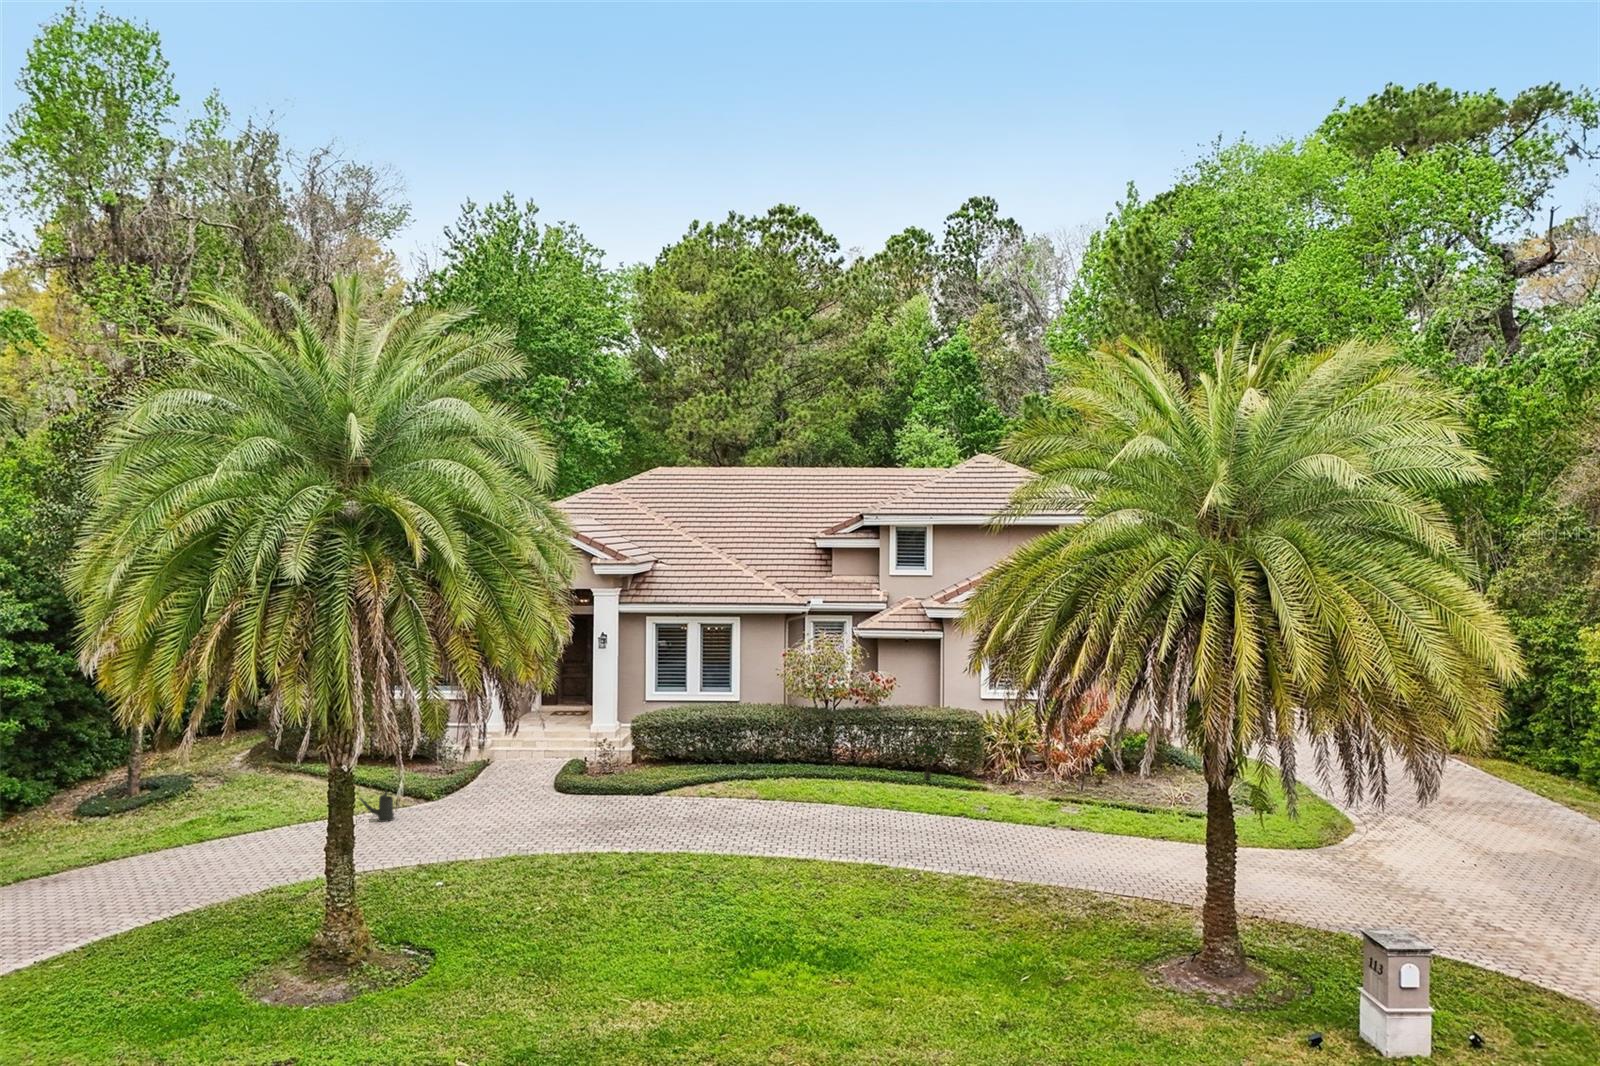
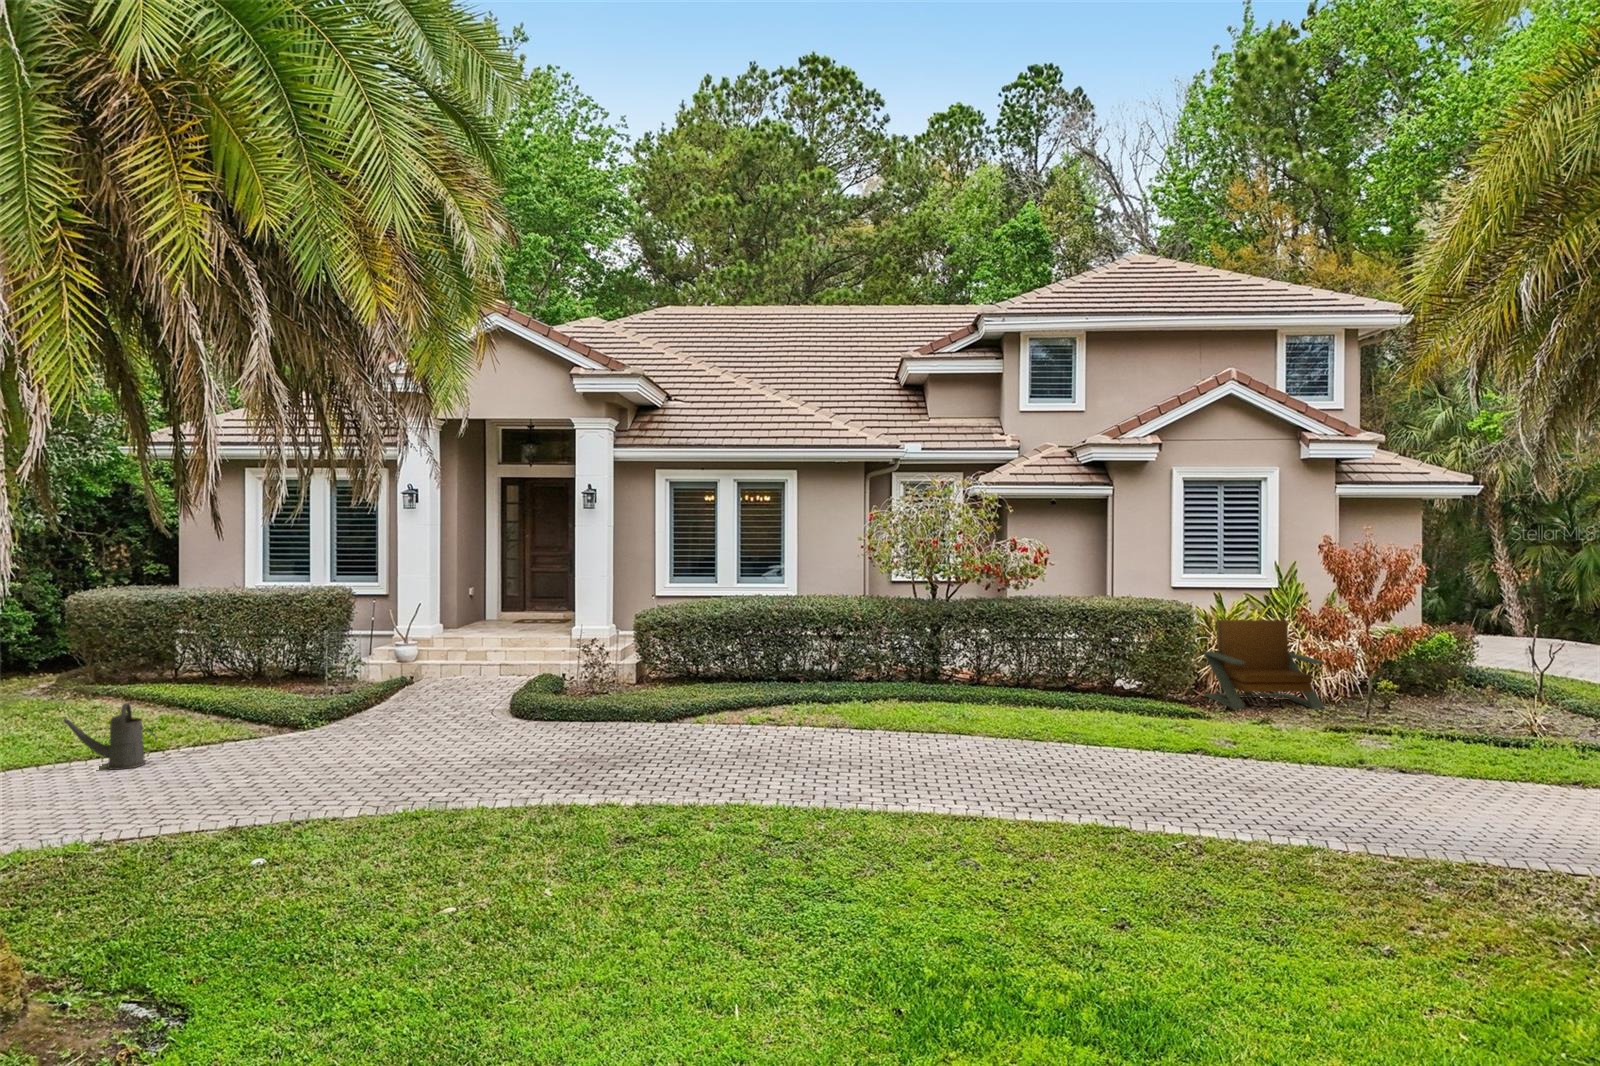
lounge chair: none [962,734,1020,788] -> present [1203,620,1325,709]
potted plant: present [914,743,937,780] -> none [1120,634,1170,699]

